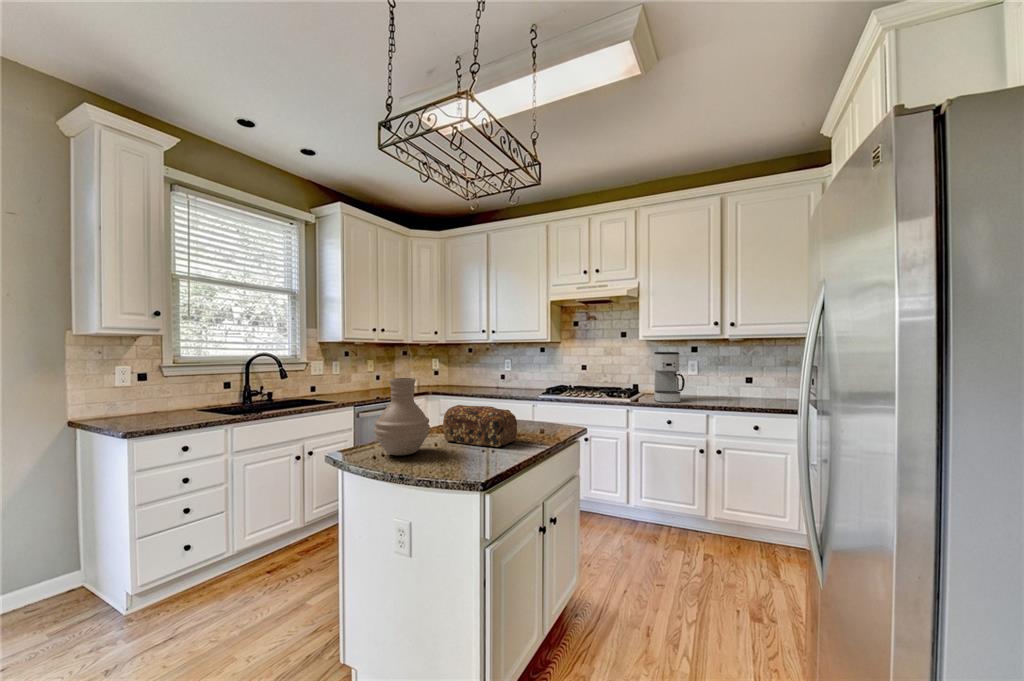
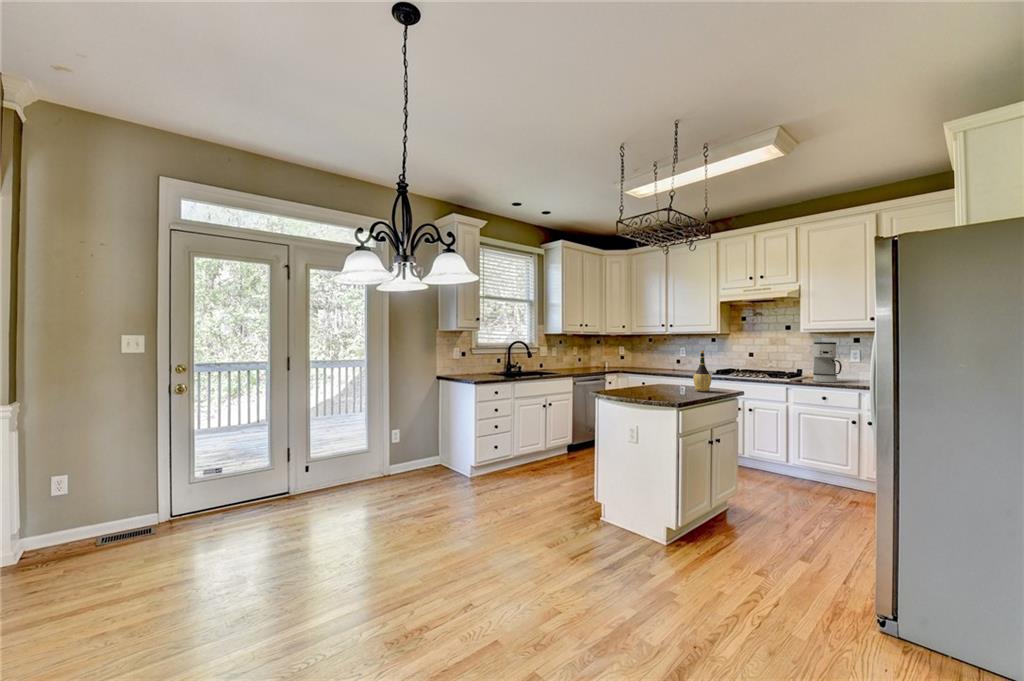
wine bottle: none [514,367,540,432] -> present [693,351,711,391]
vase: present [374,378,430,455] -> none [614,355,644,396]
bread loaf: present [443,405,517,447] -> none [649,372,696,396]

